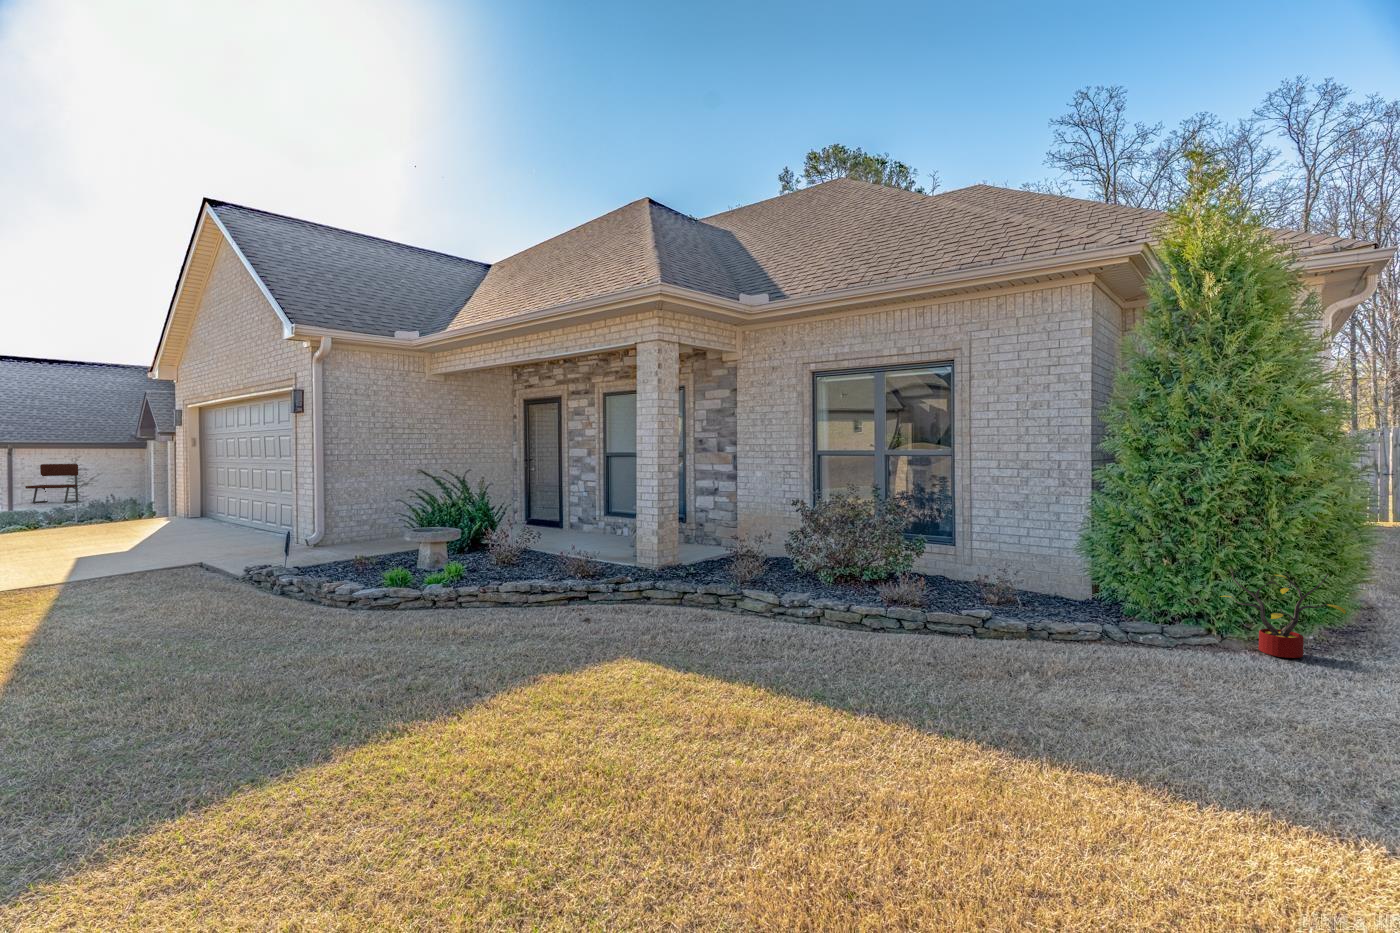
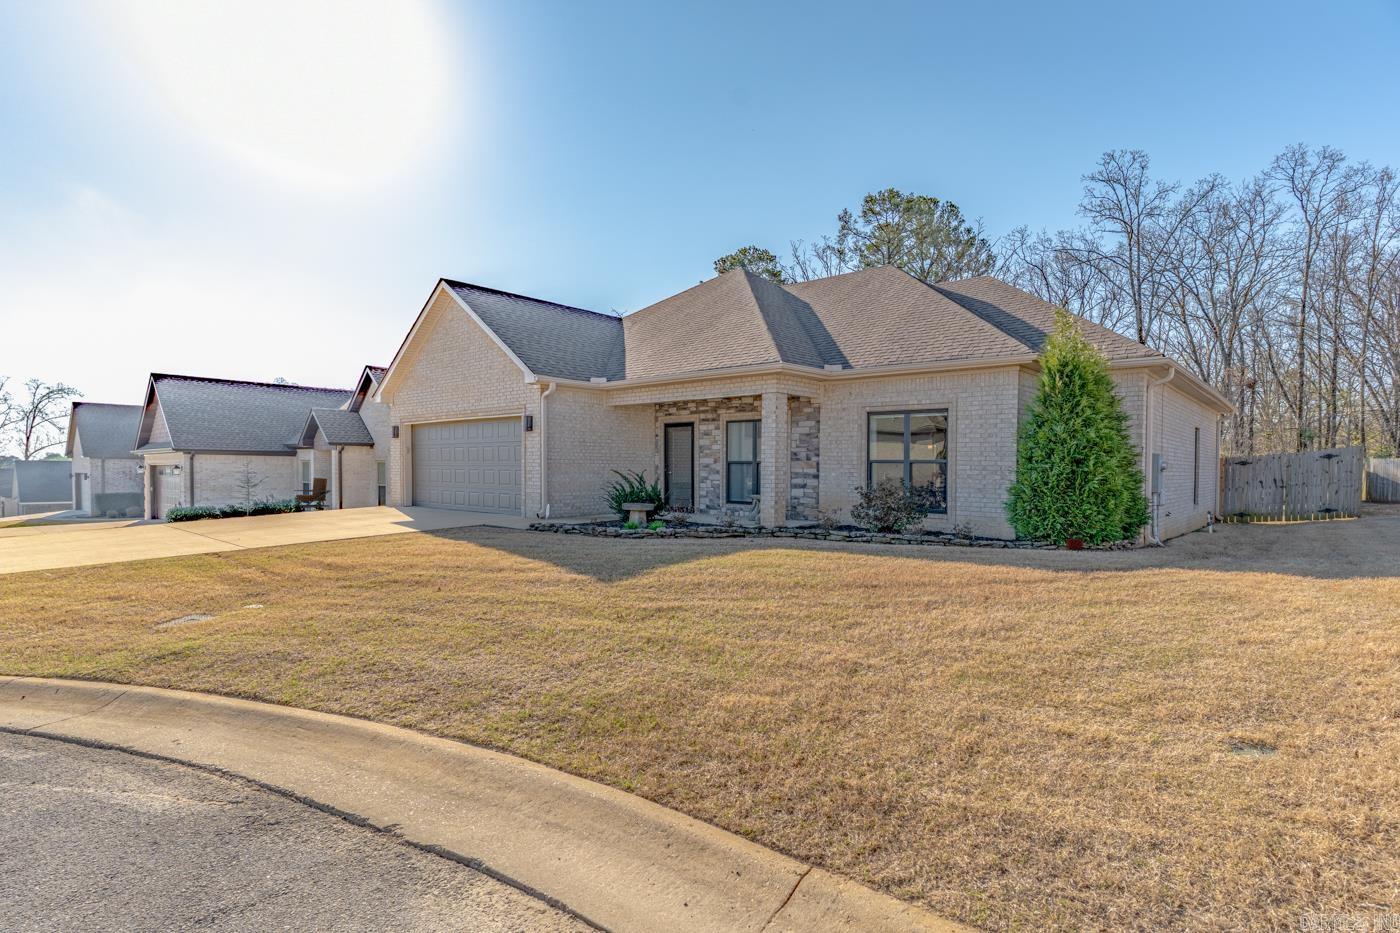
bench: present [25,464,79,503] -> none [202,469,240,503]
lounge chair: none [111,474,154,512] -> present [294,478,330,507]

